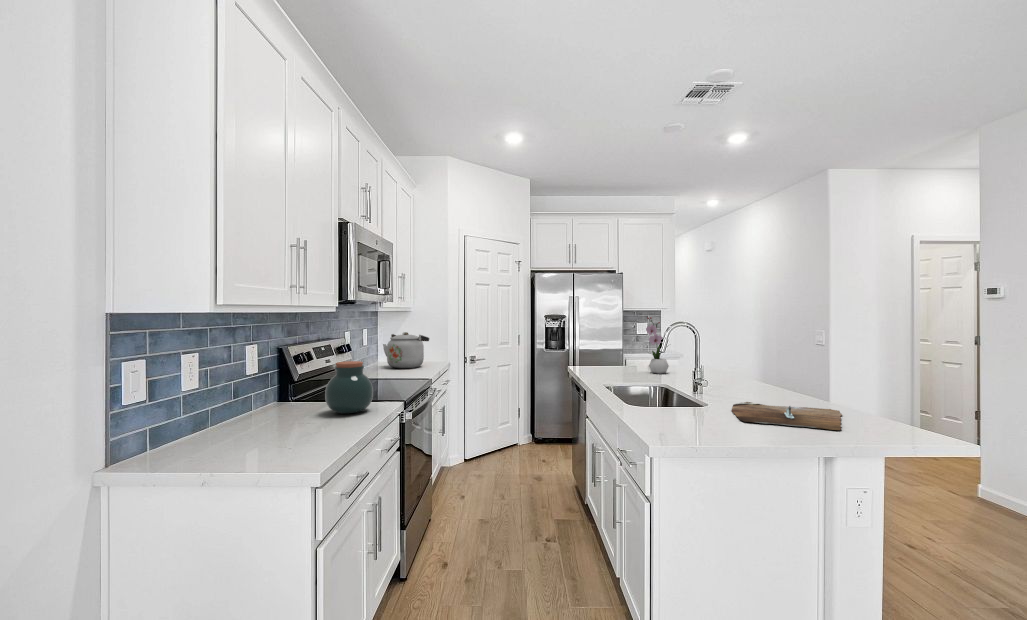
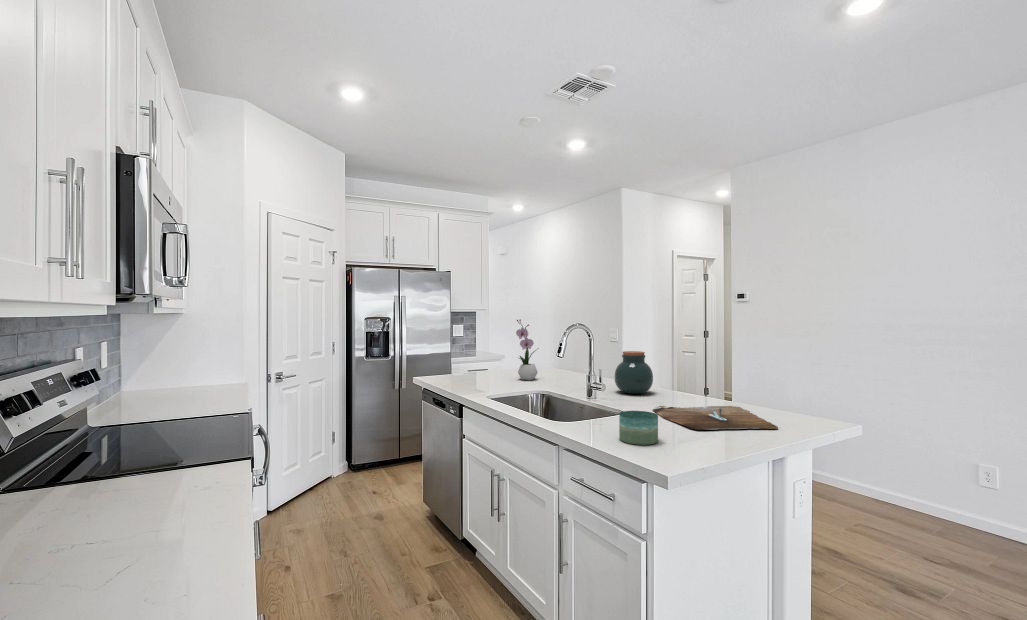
kettle: present [383,332,429,368] -> none [143,345,225,399]
jar: present [325,361,373,414] -> present [615,351,653,394]
candle: none [656,397,691,425] -> present [619,411,658,445]

